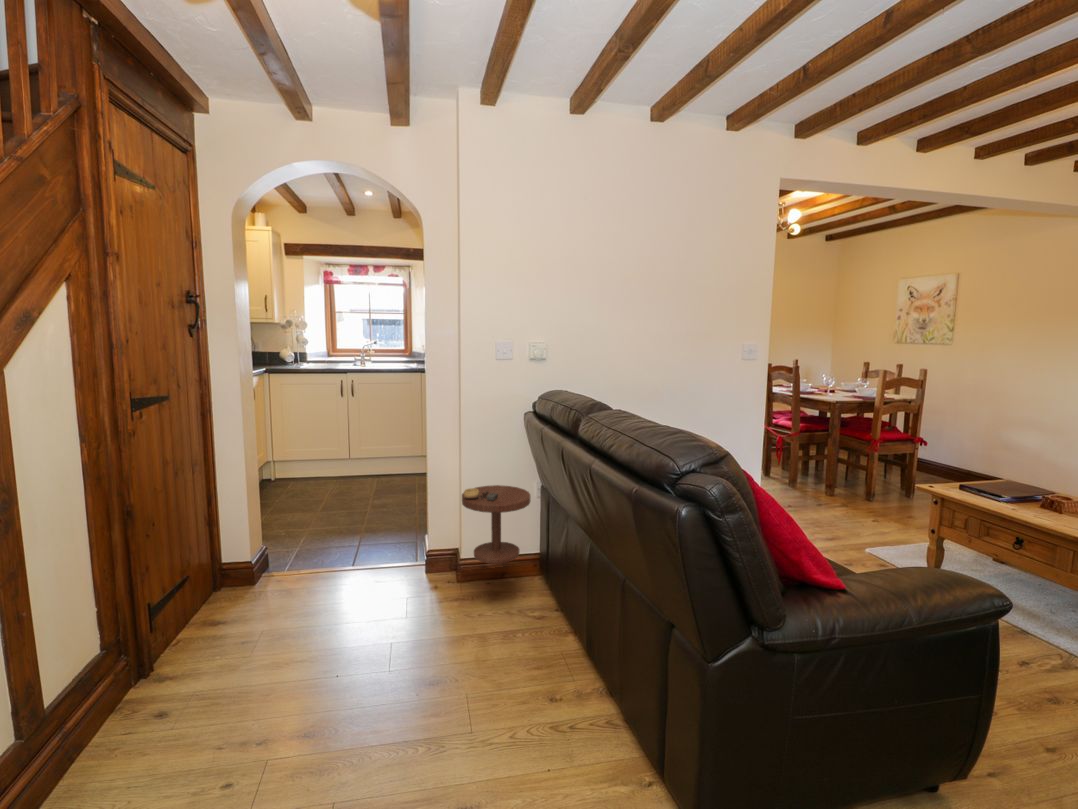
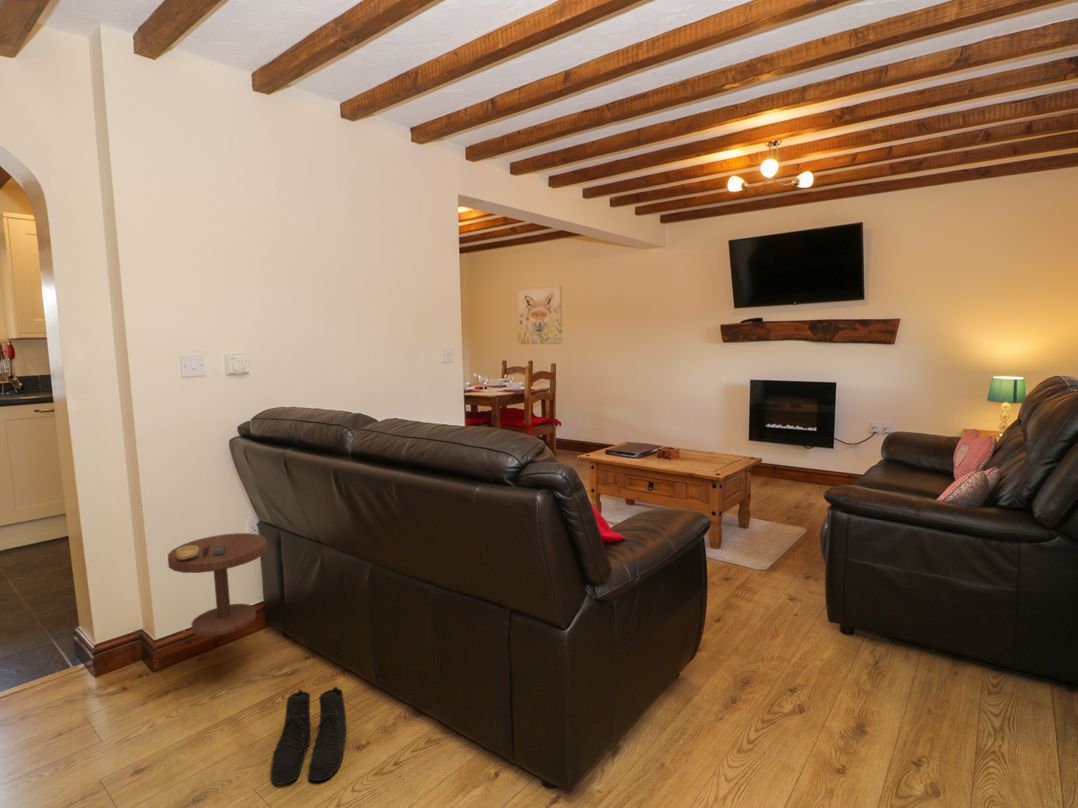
boots: none [480,628,550,712] -> present [271,687,346,784]

